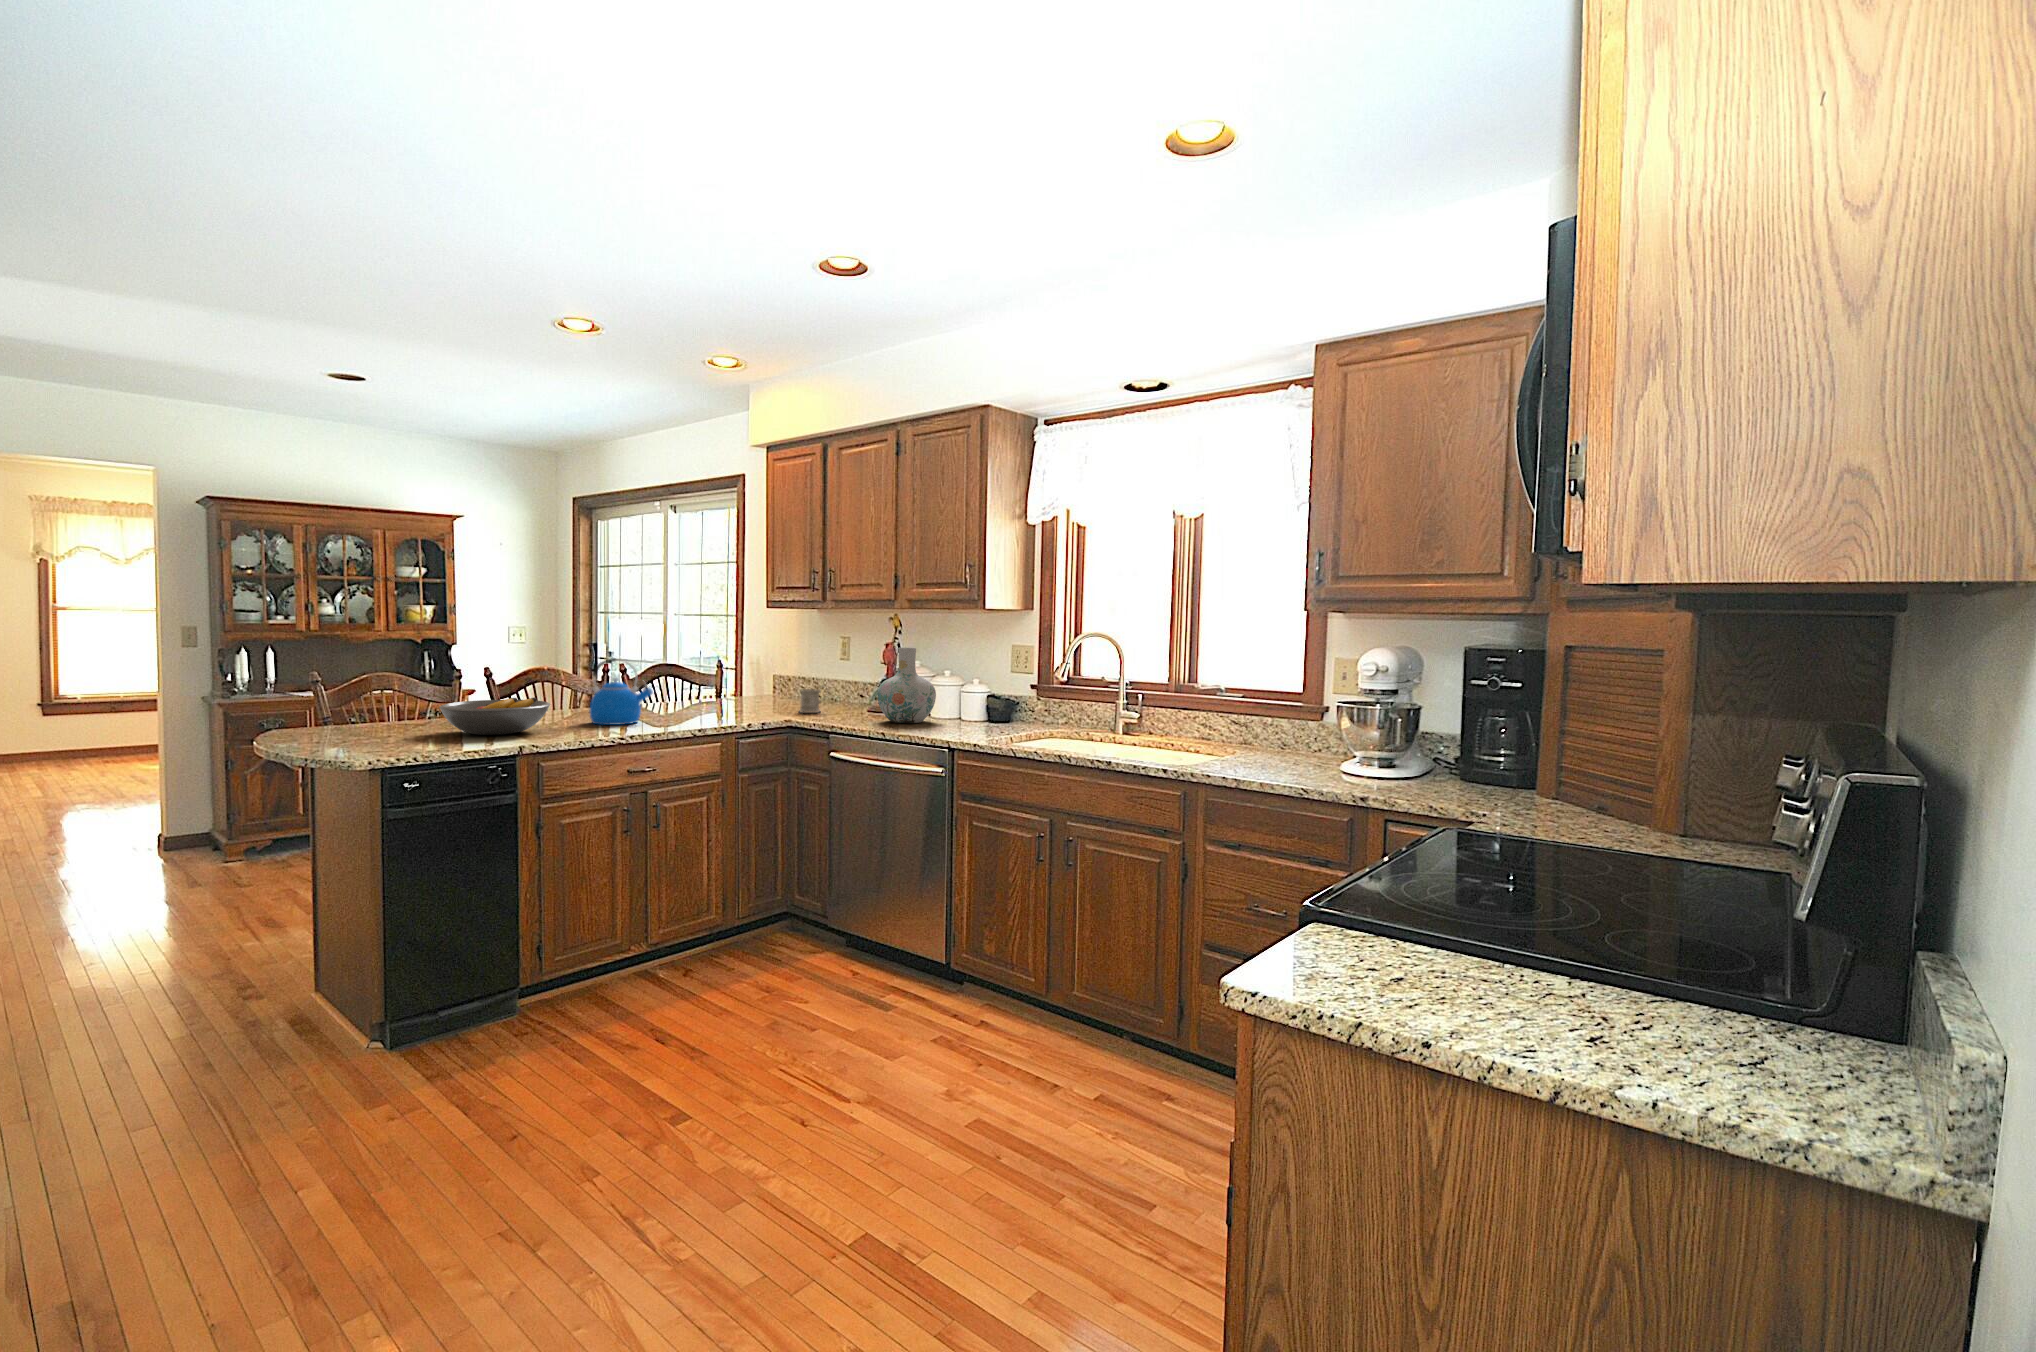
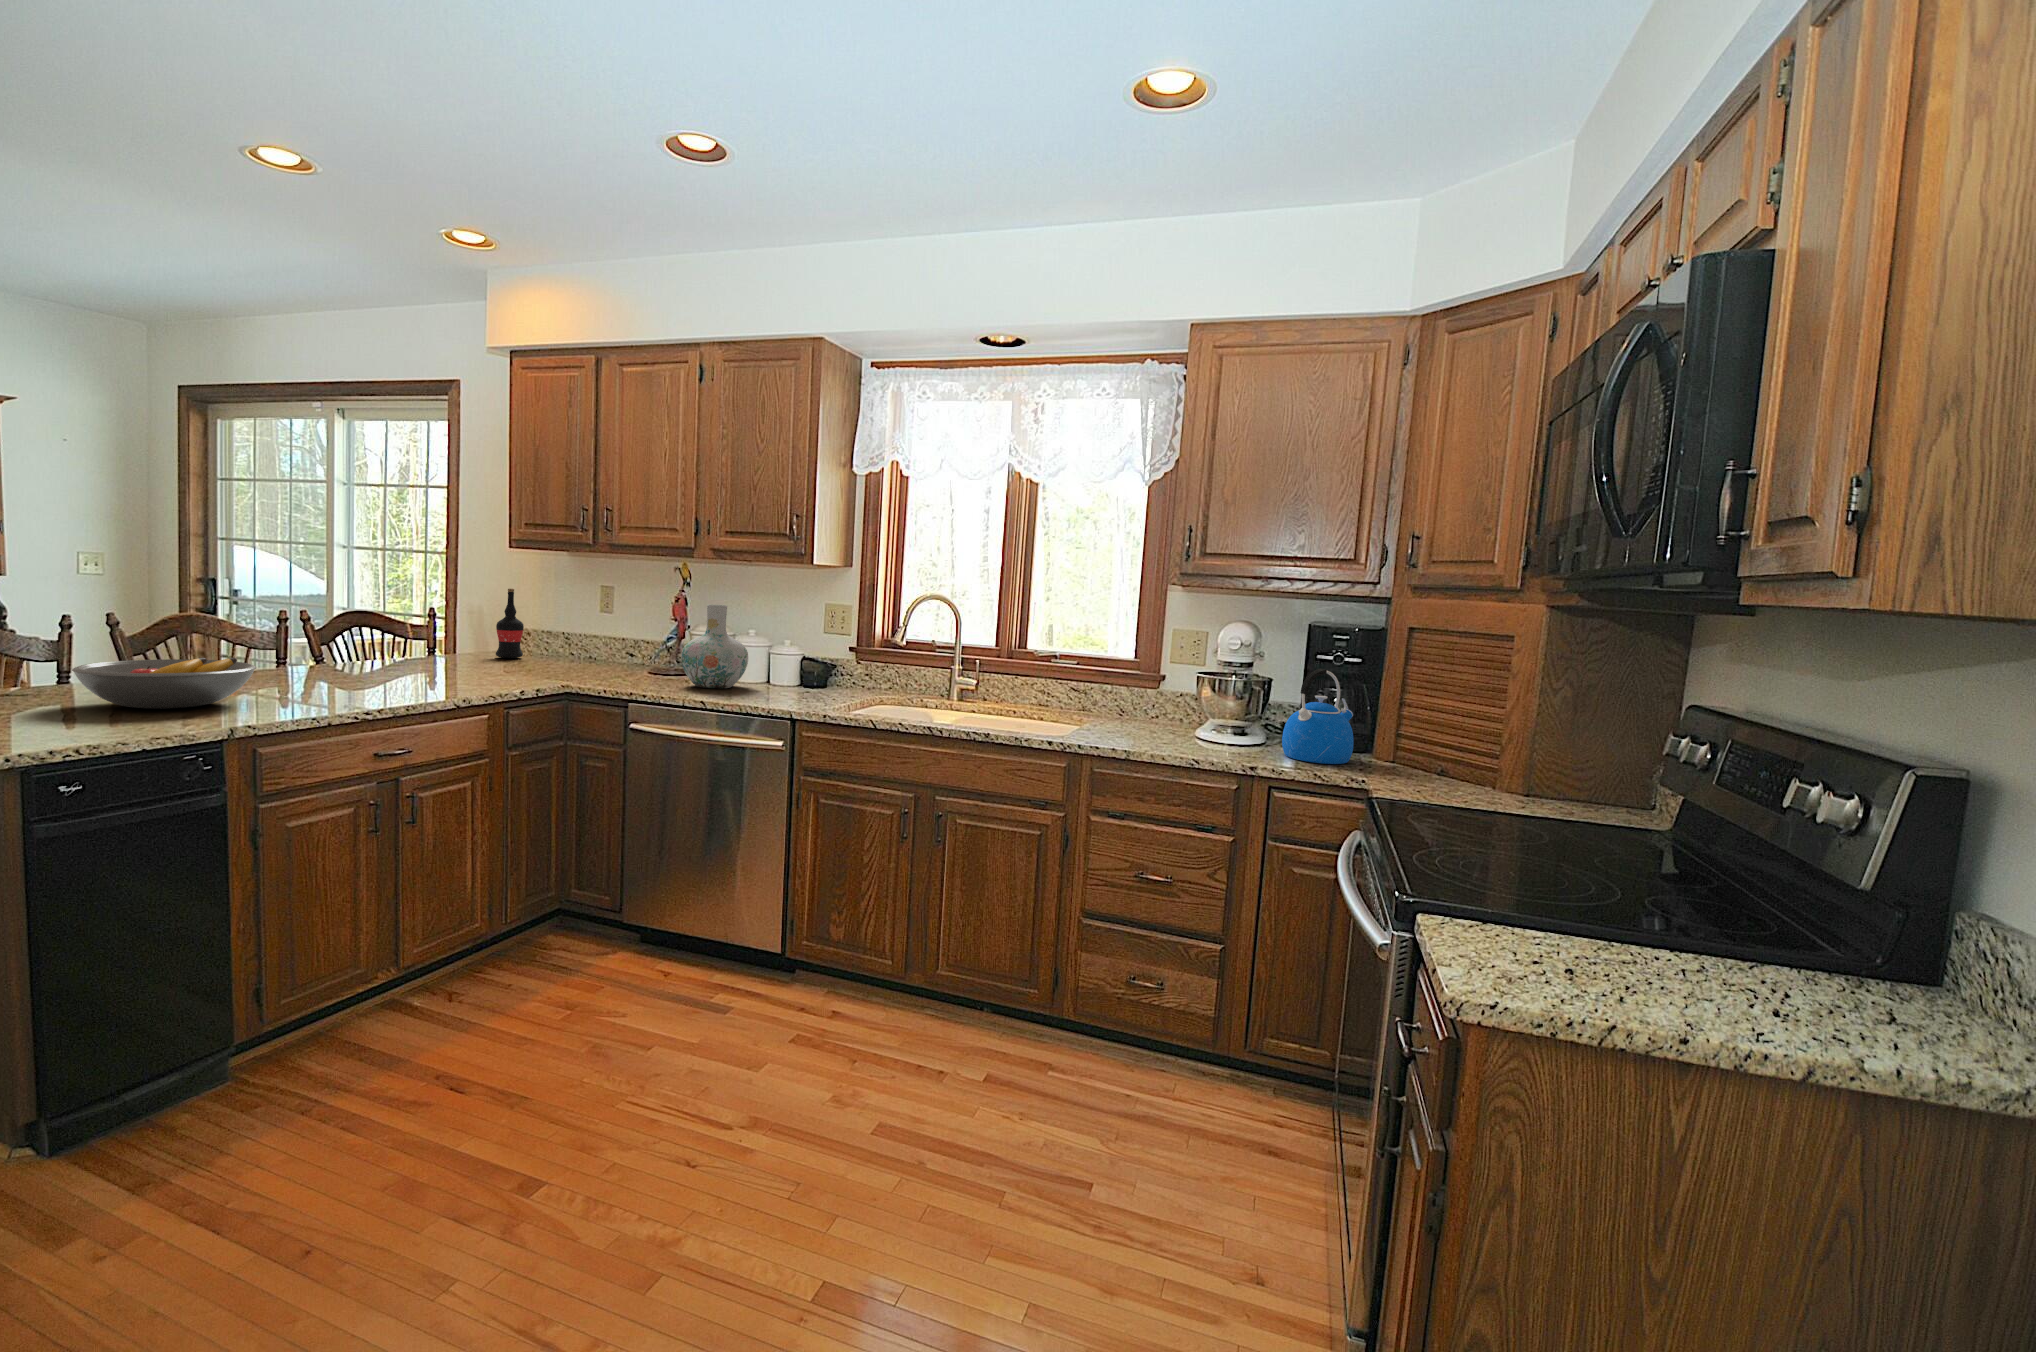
wine bottle: none [756,640,777,699] -> present [496,589,524,658]
kettle: present [590,658,653,725] -> present [1282,669,1354,764]
mug: present [800,686,825,713] -> none [571,644,610,676]

